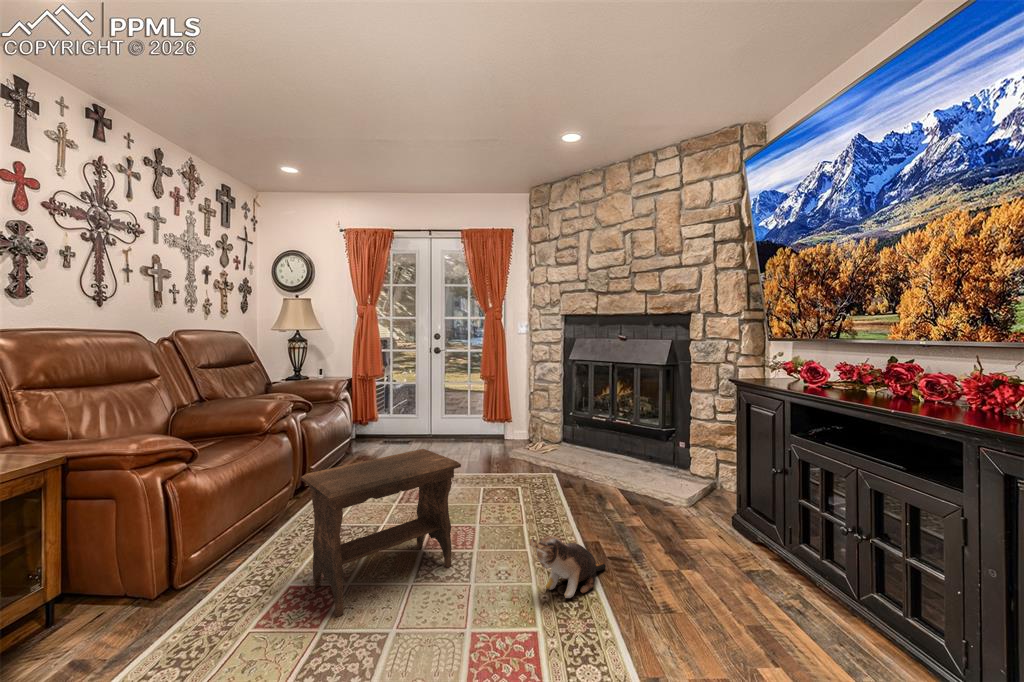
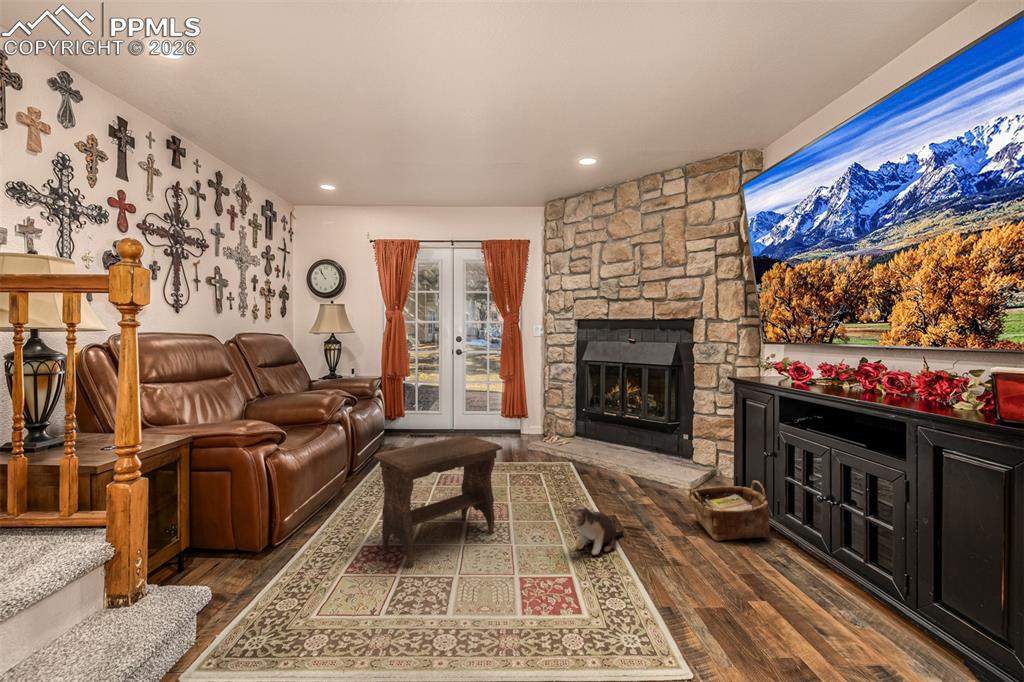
woven basket: none [683,502,780,577] -> present [689,480,770,541]

